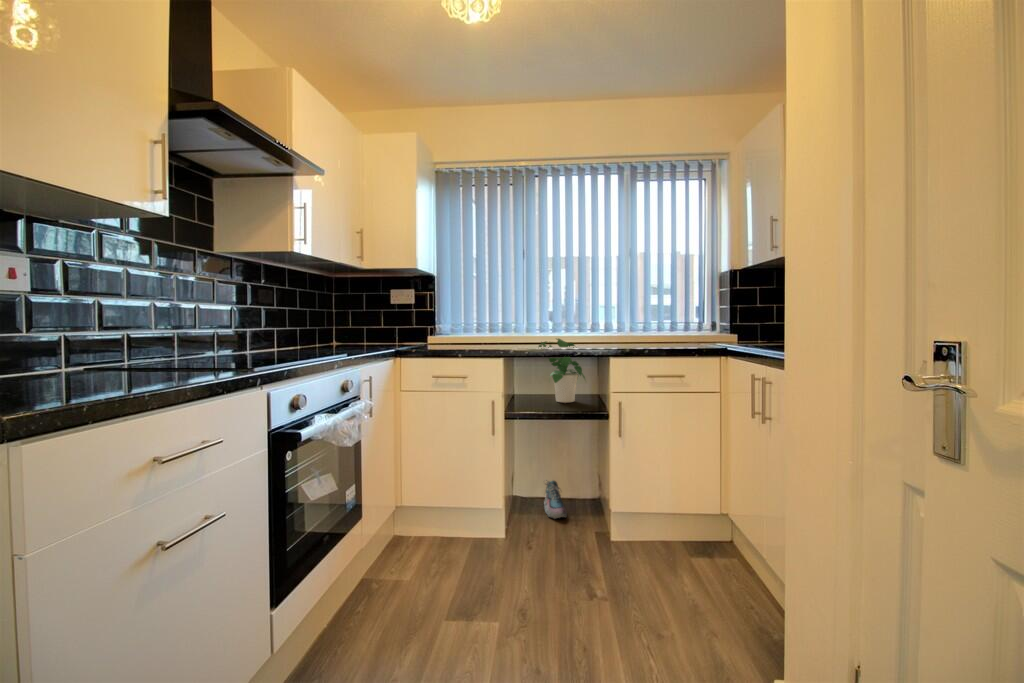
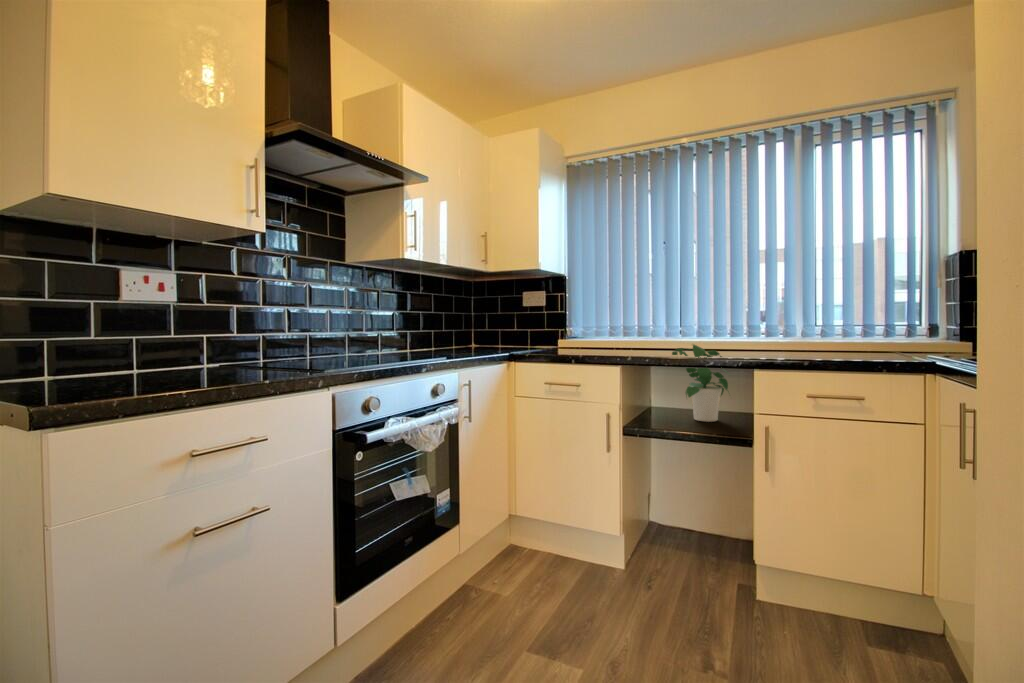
shoe: present [544,480,567,519] -> none [680,510,707,559]

